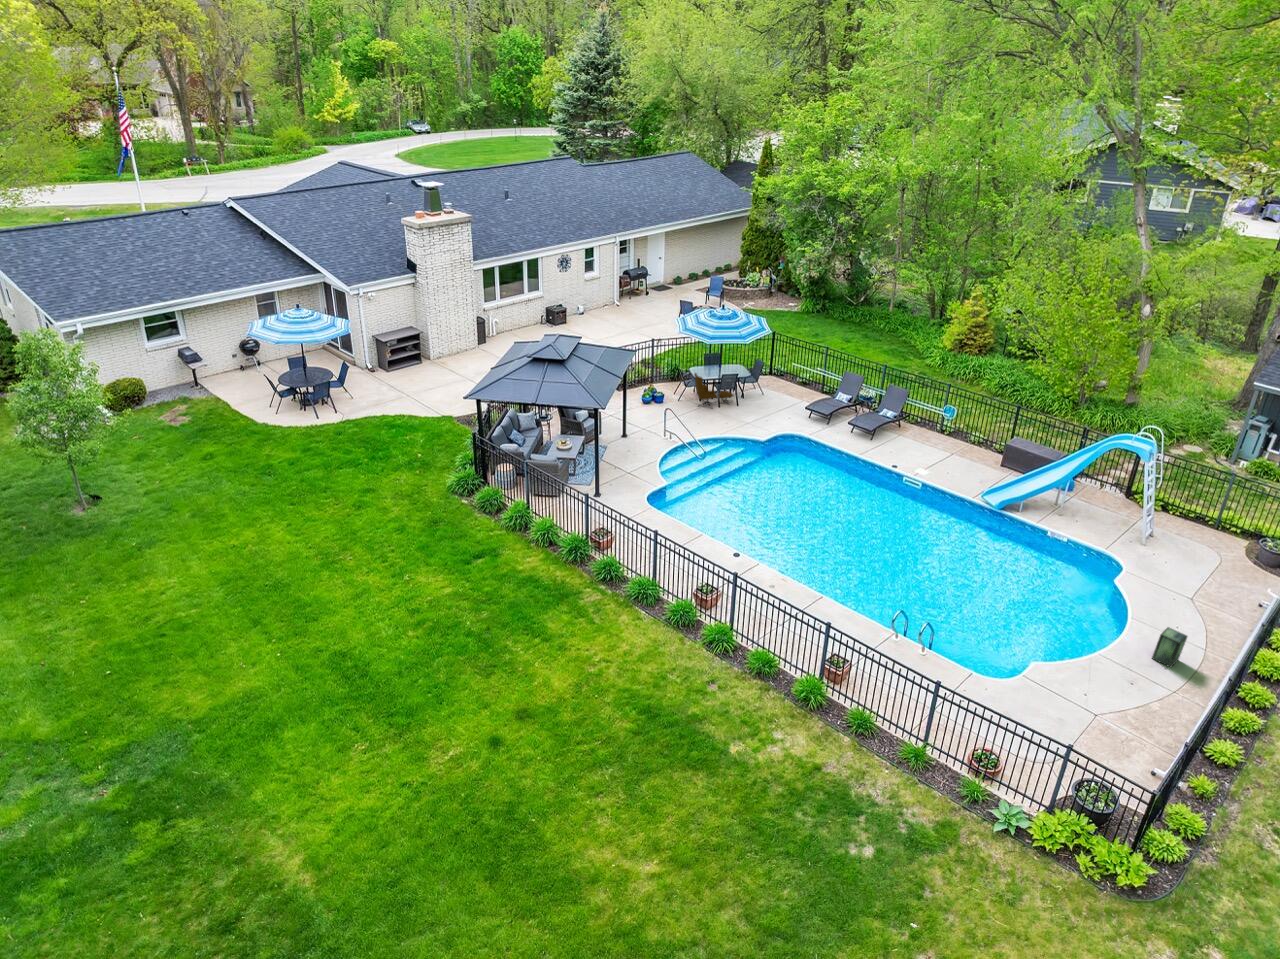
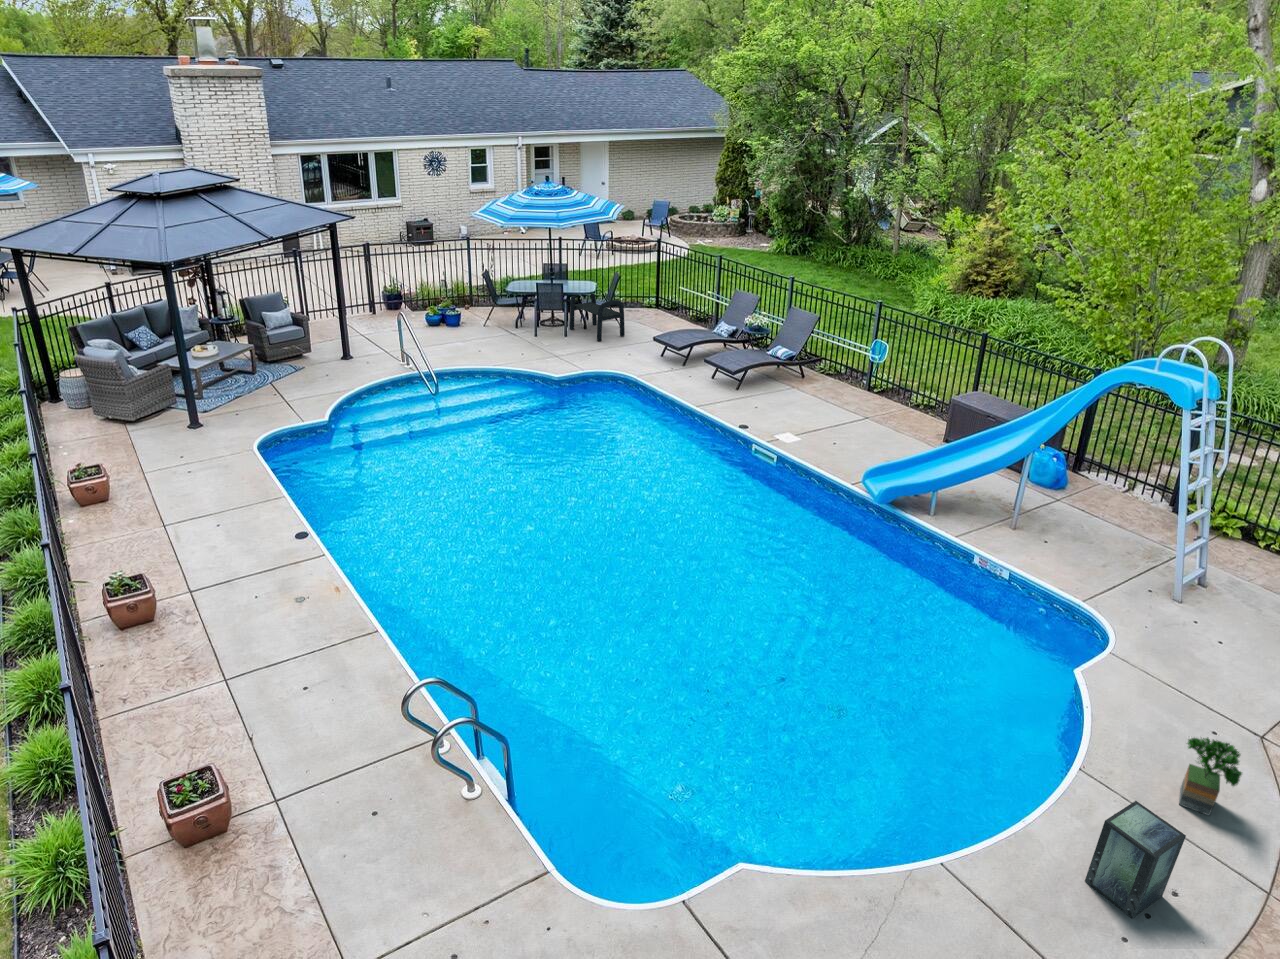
lounge chair: present [694,373,733,405] -> none [493,278,562,337]
bench: none [736,374,775,408] -> present [570,294,625,341]
potted tree: none [1172,602,1198,632] -> present [1179,737,1242,815]

